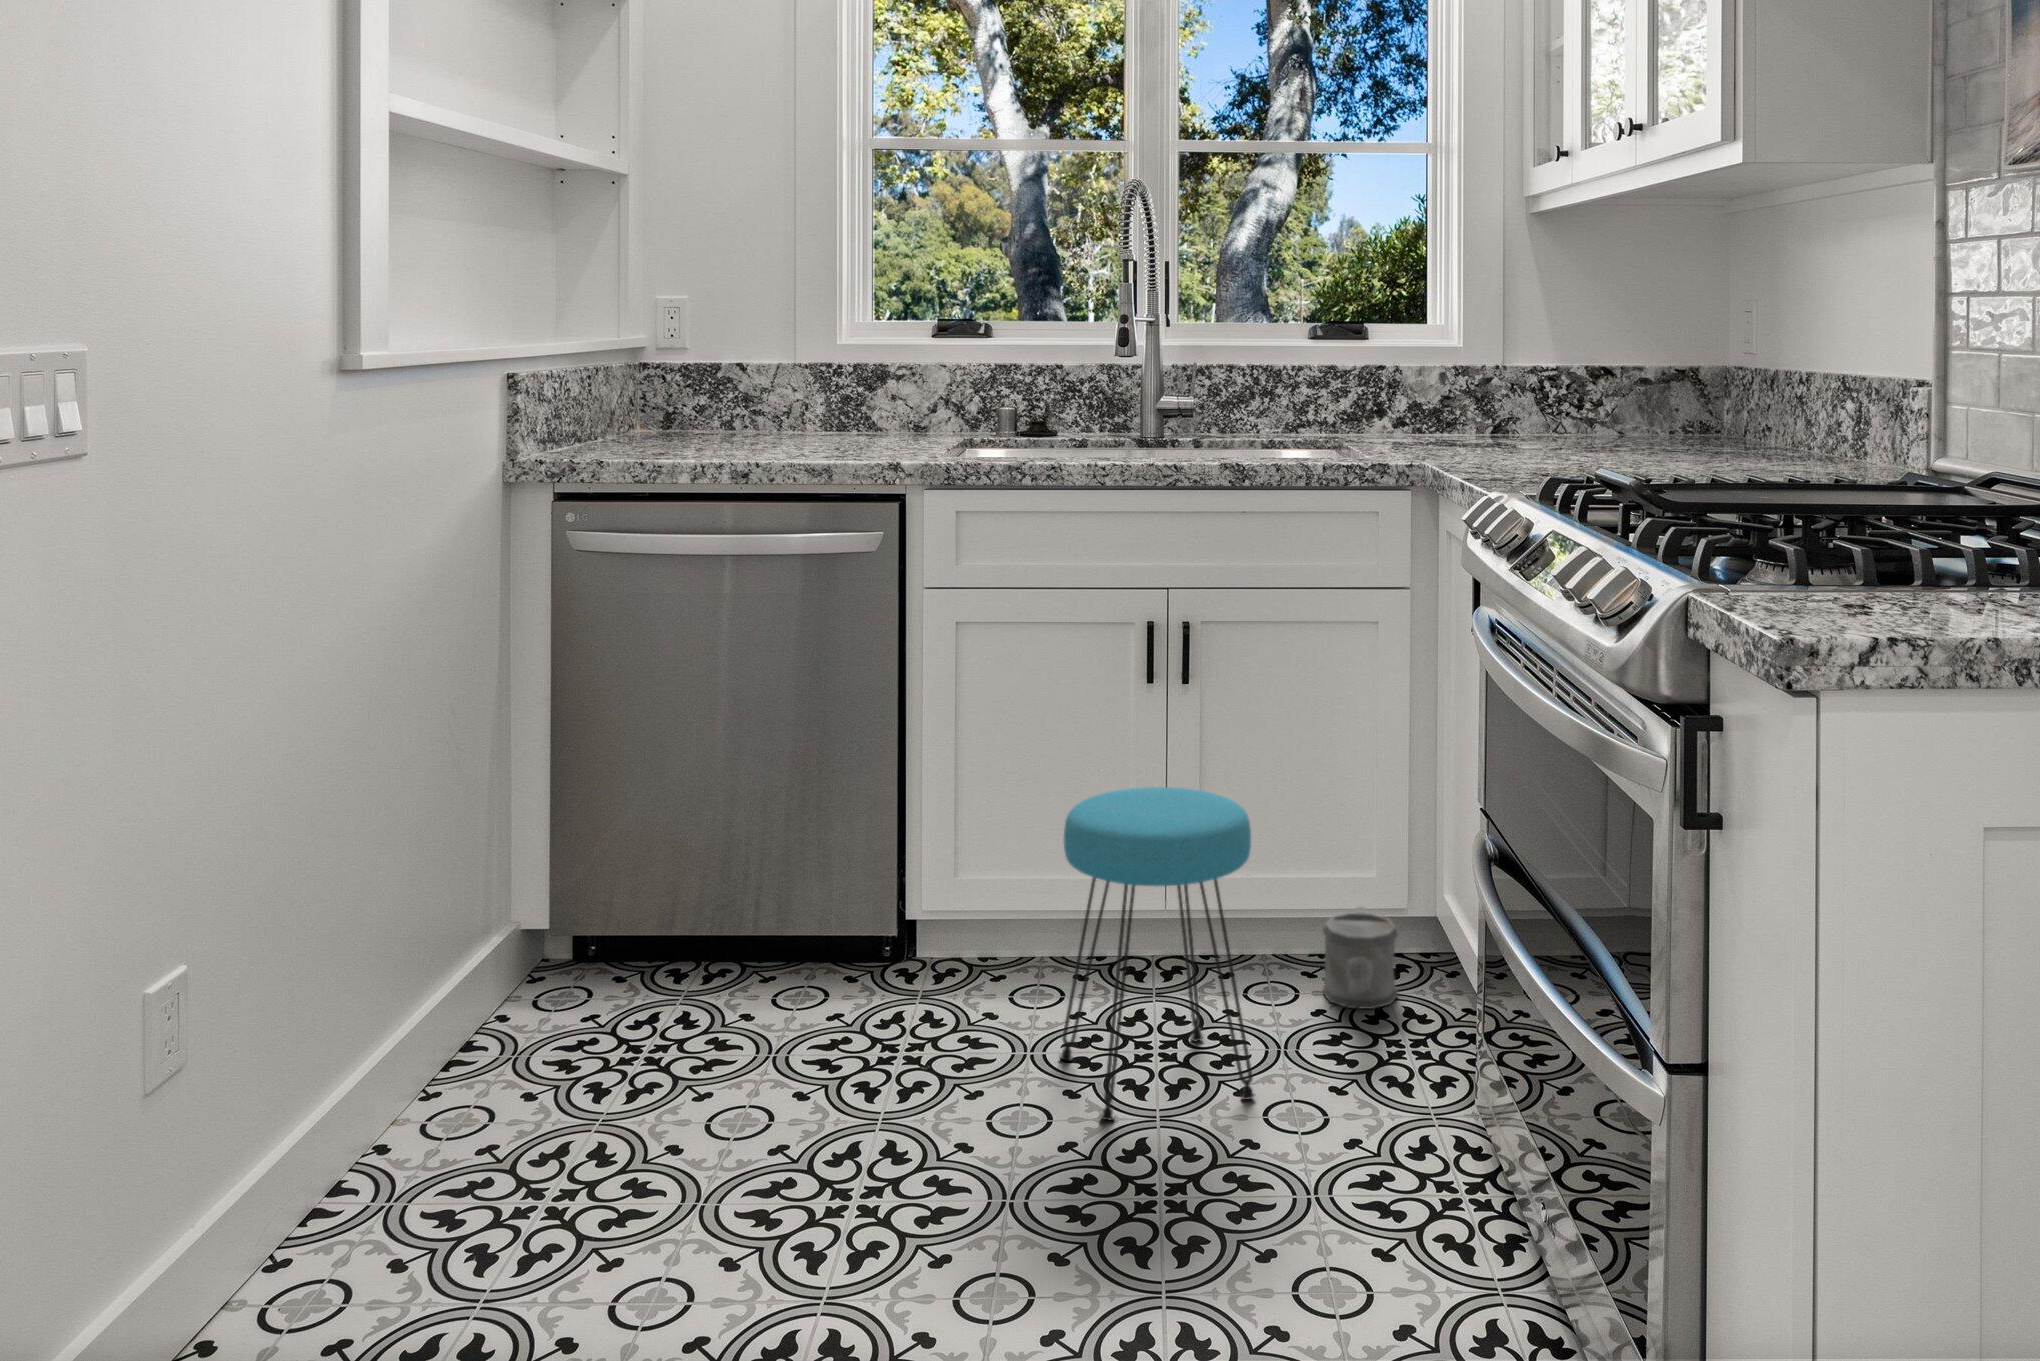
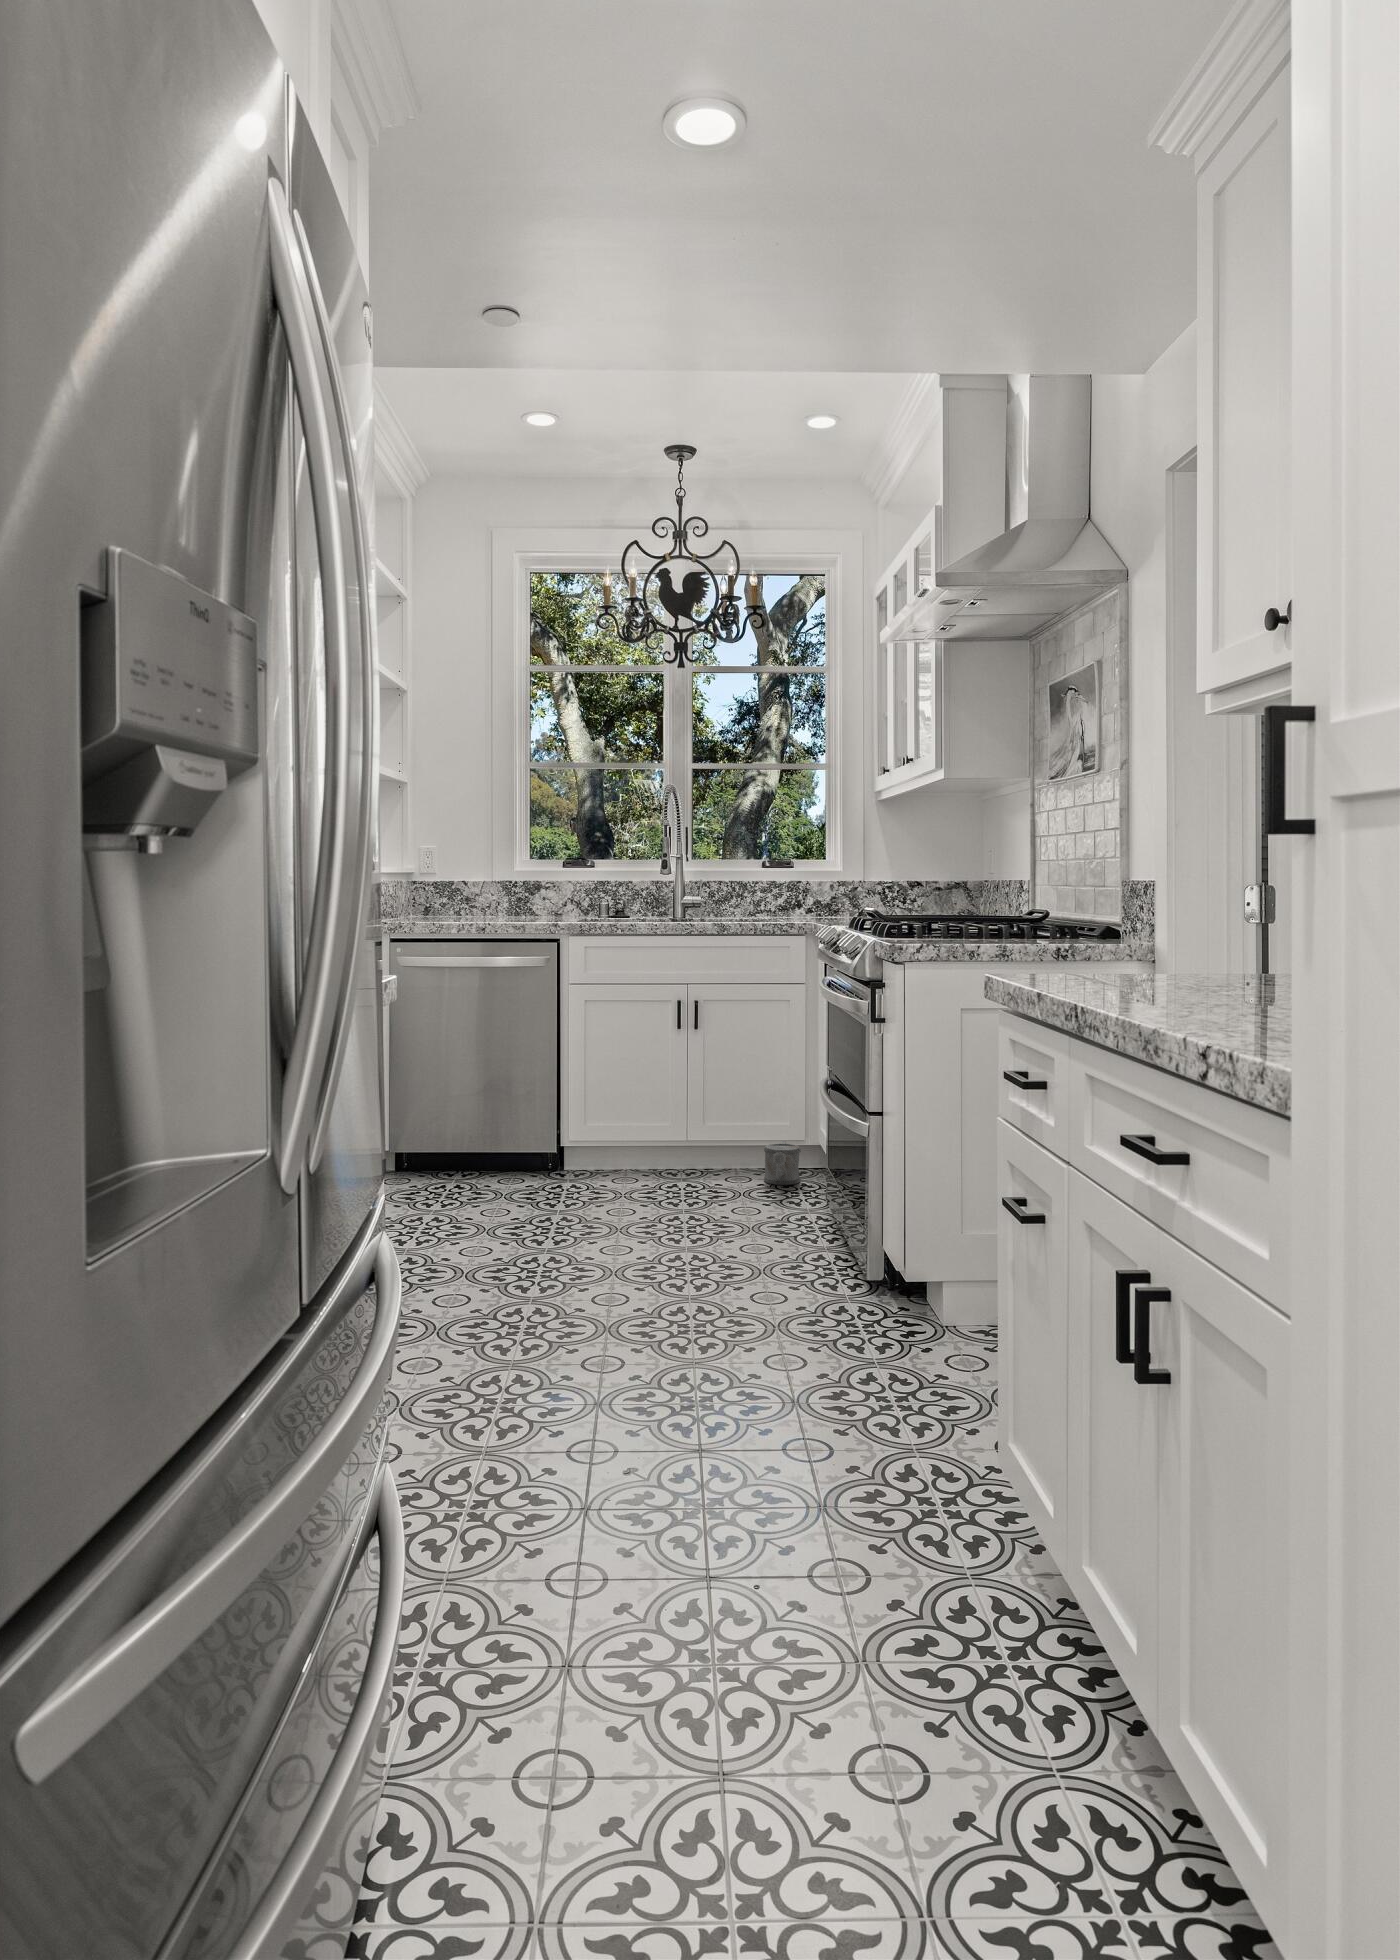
stool: present [1059,787,1255,1120] -> none [636,1071,728,1212]

